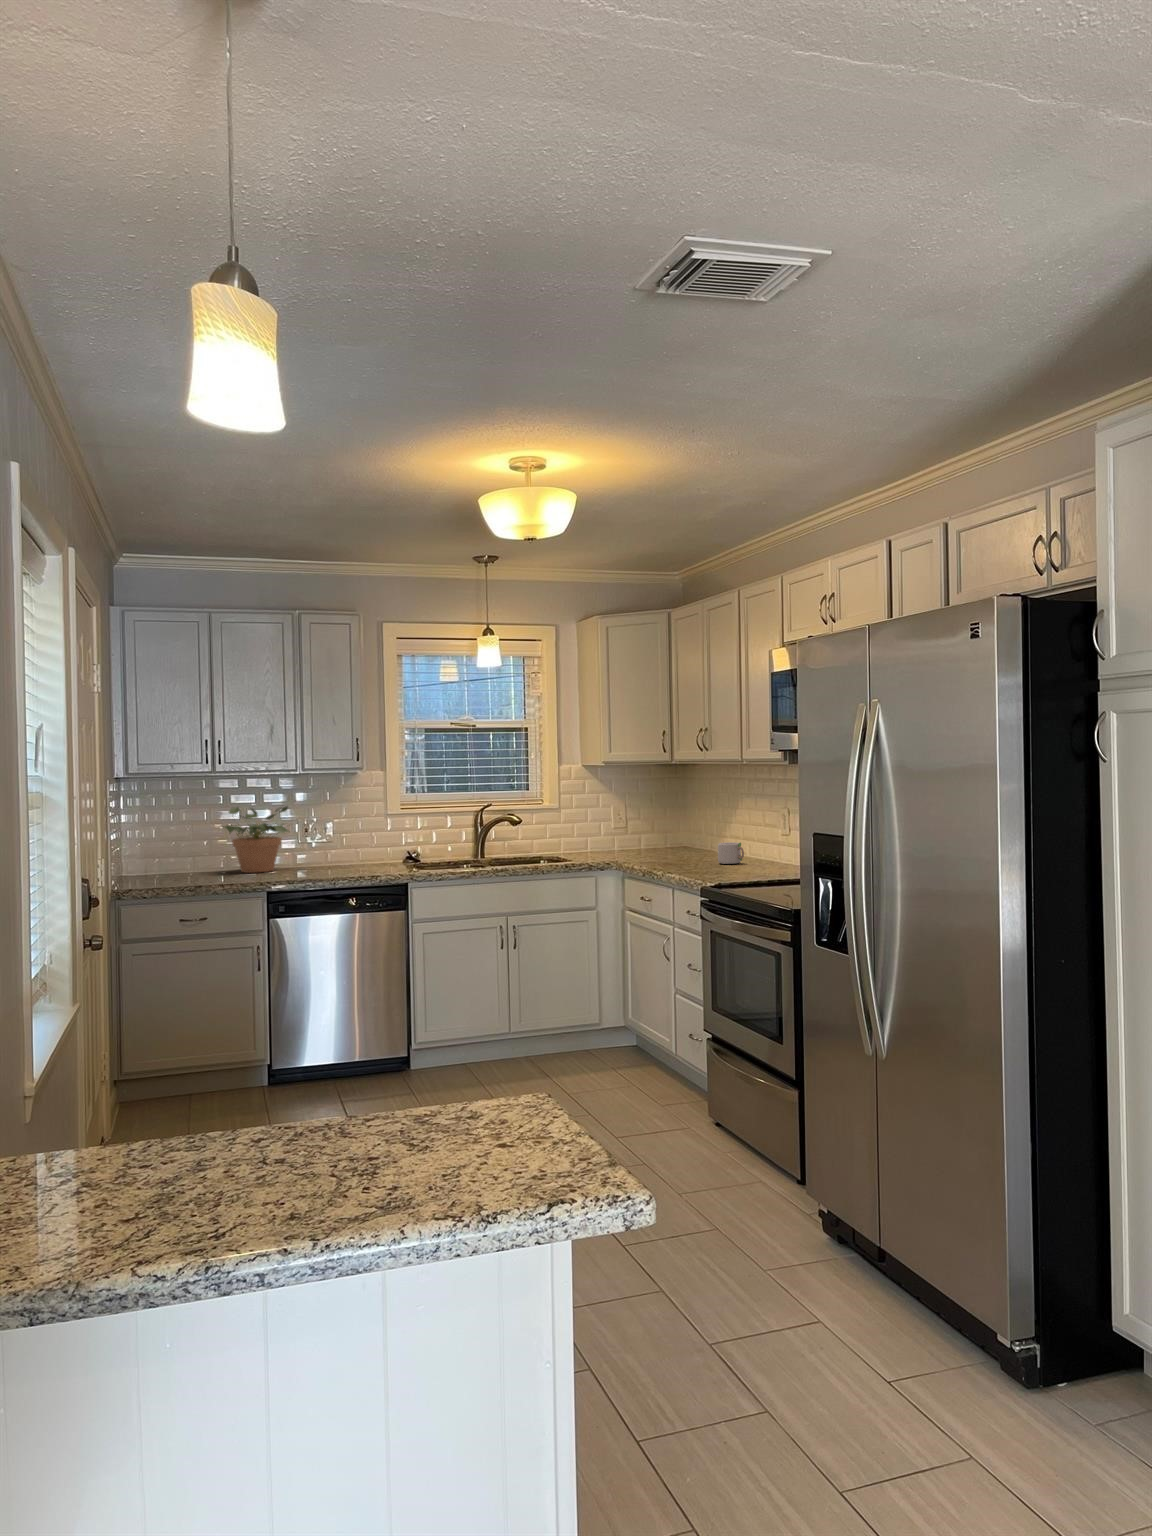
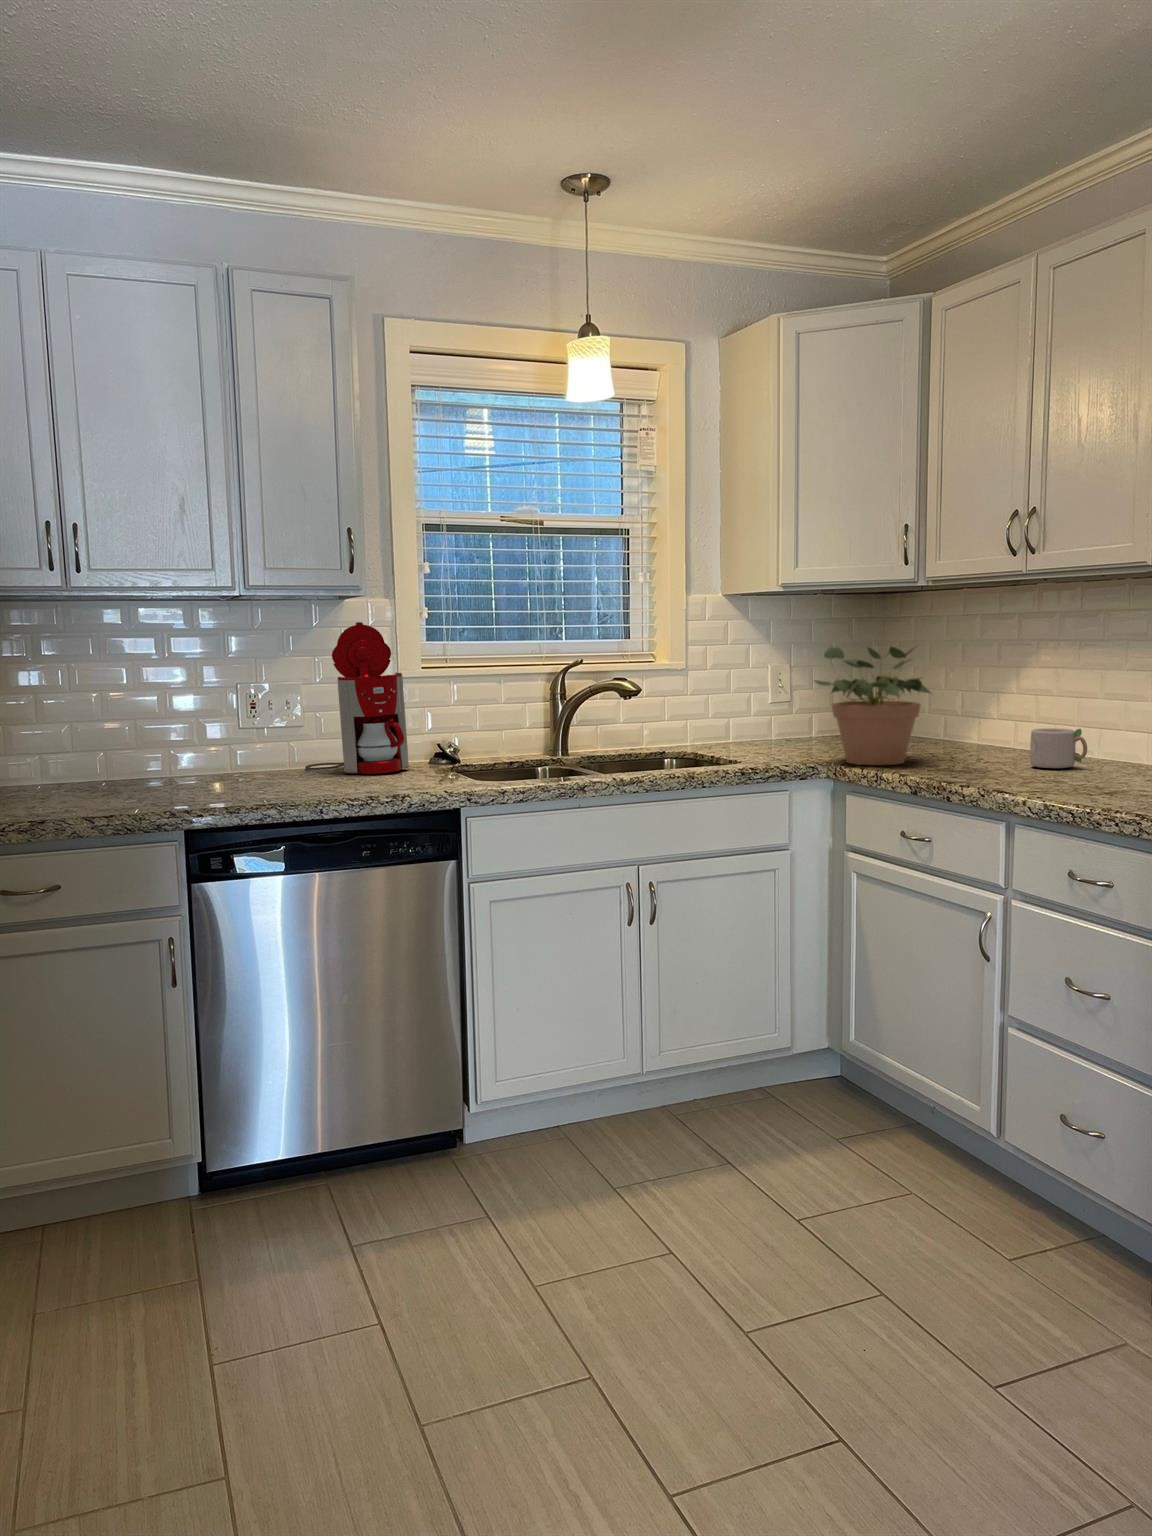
coffee maker: none [335,785,390,867] -> present [305,622,409,774]
potted plant: present [224,806,288,873] -> present [814,647,931,765]

